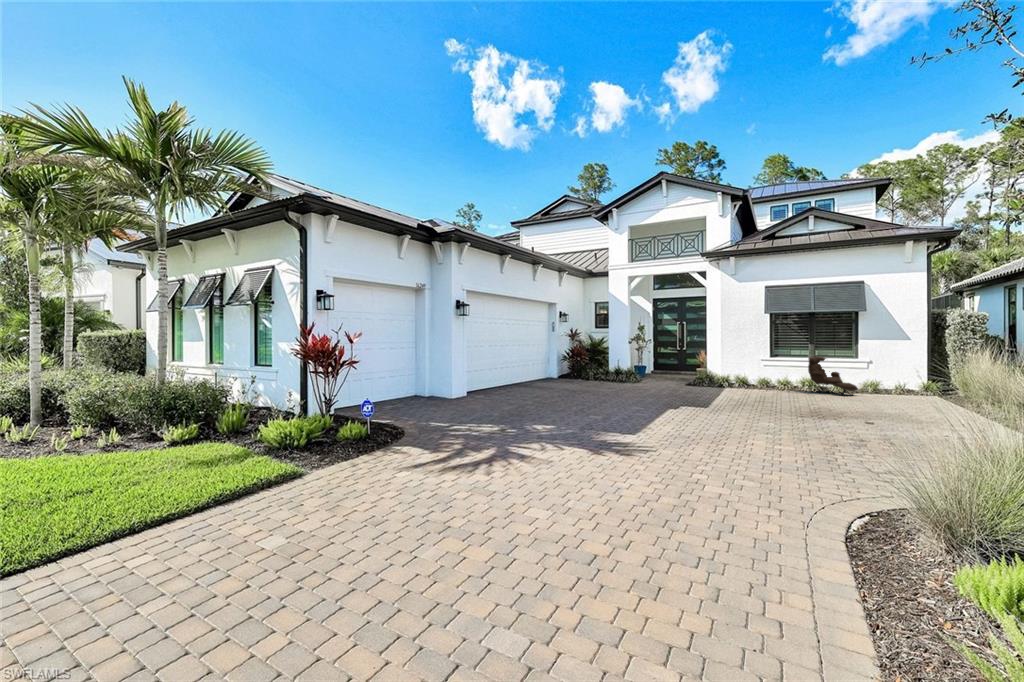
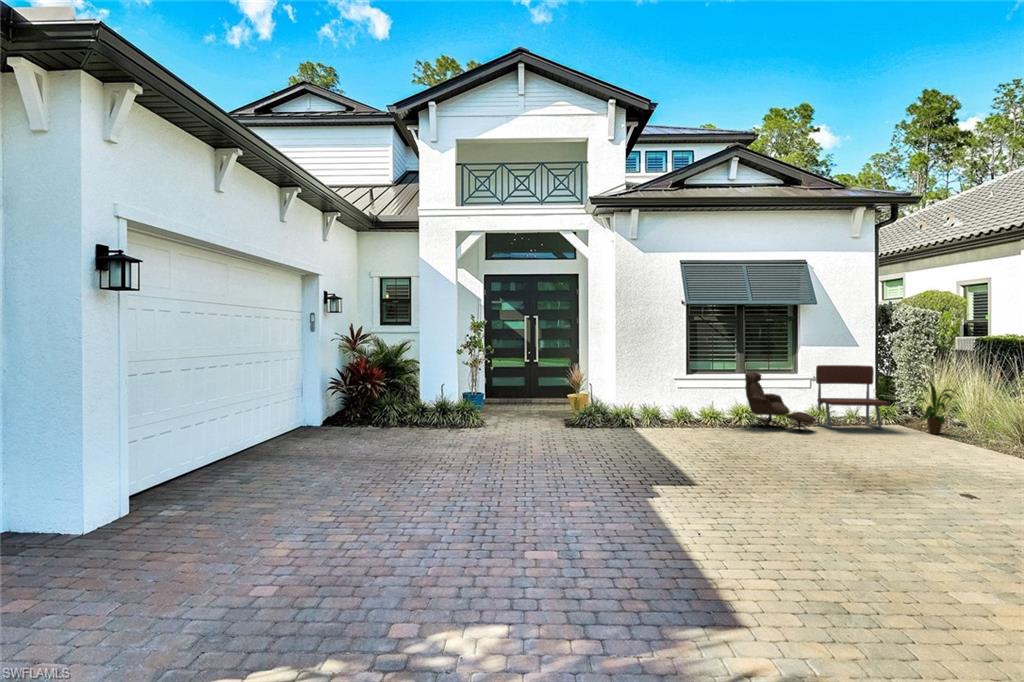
bench: none [870,353,924,398] -> present [816,365,890,429]
house plant: none [943,363,981,403] -> present [915,380,955,434]

